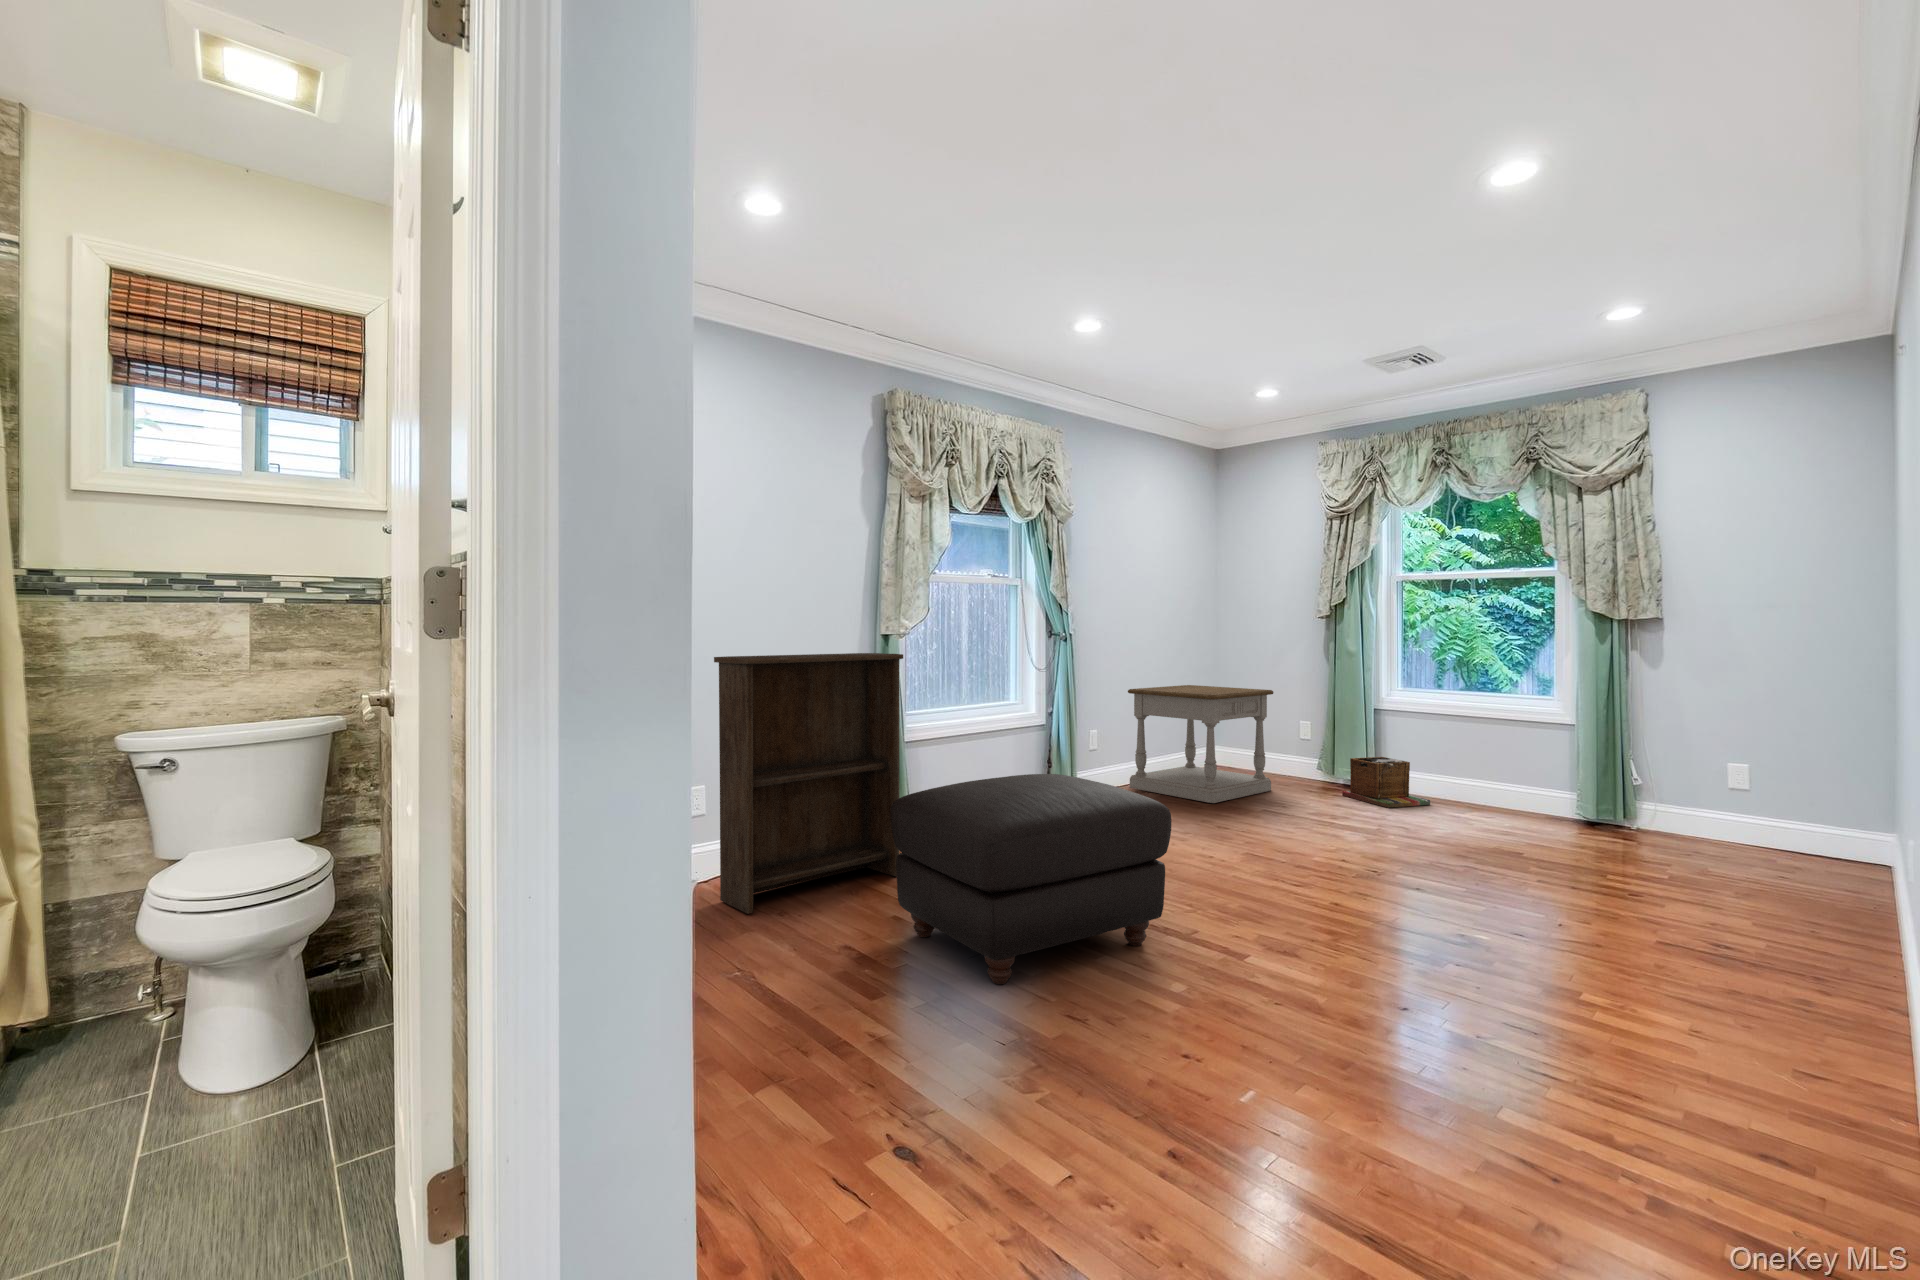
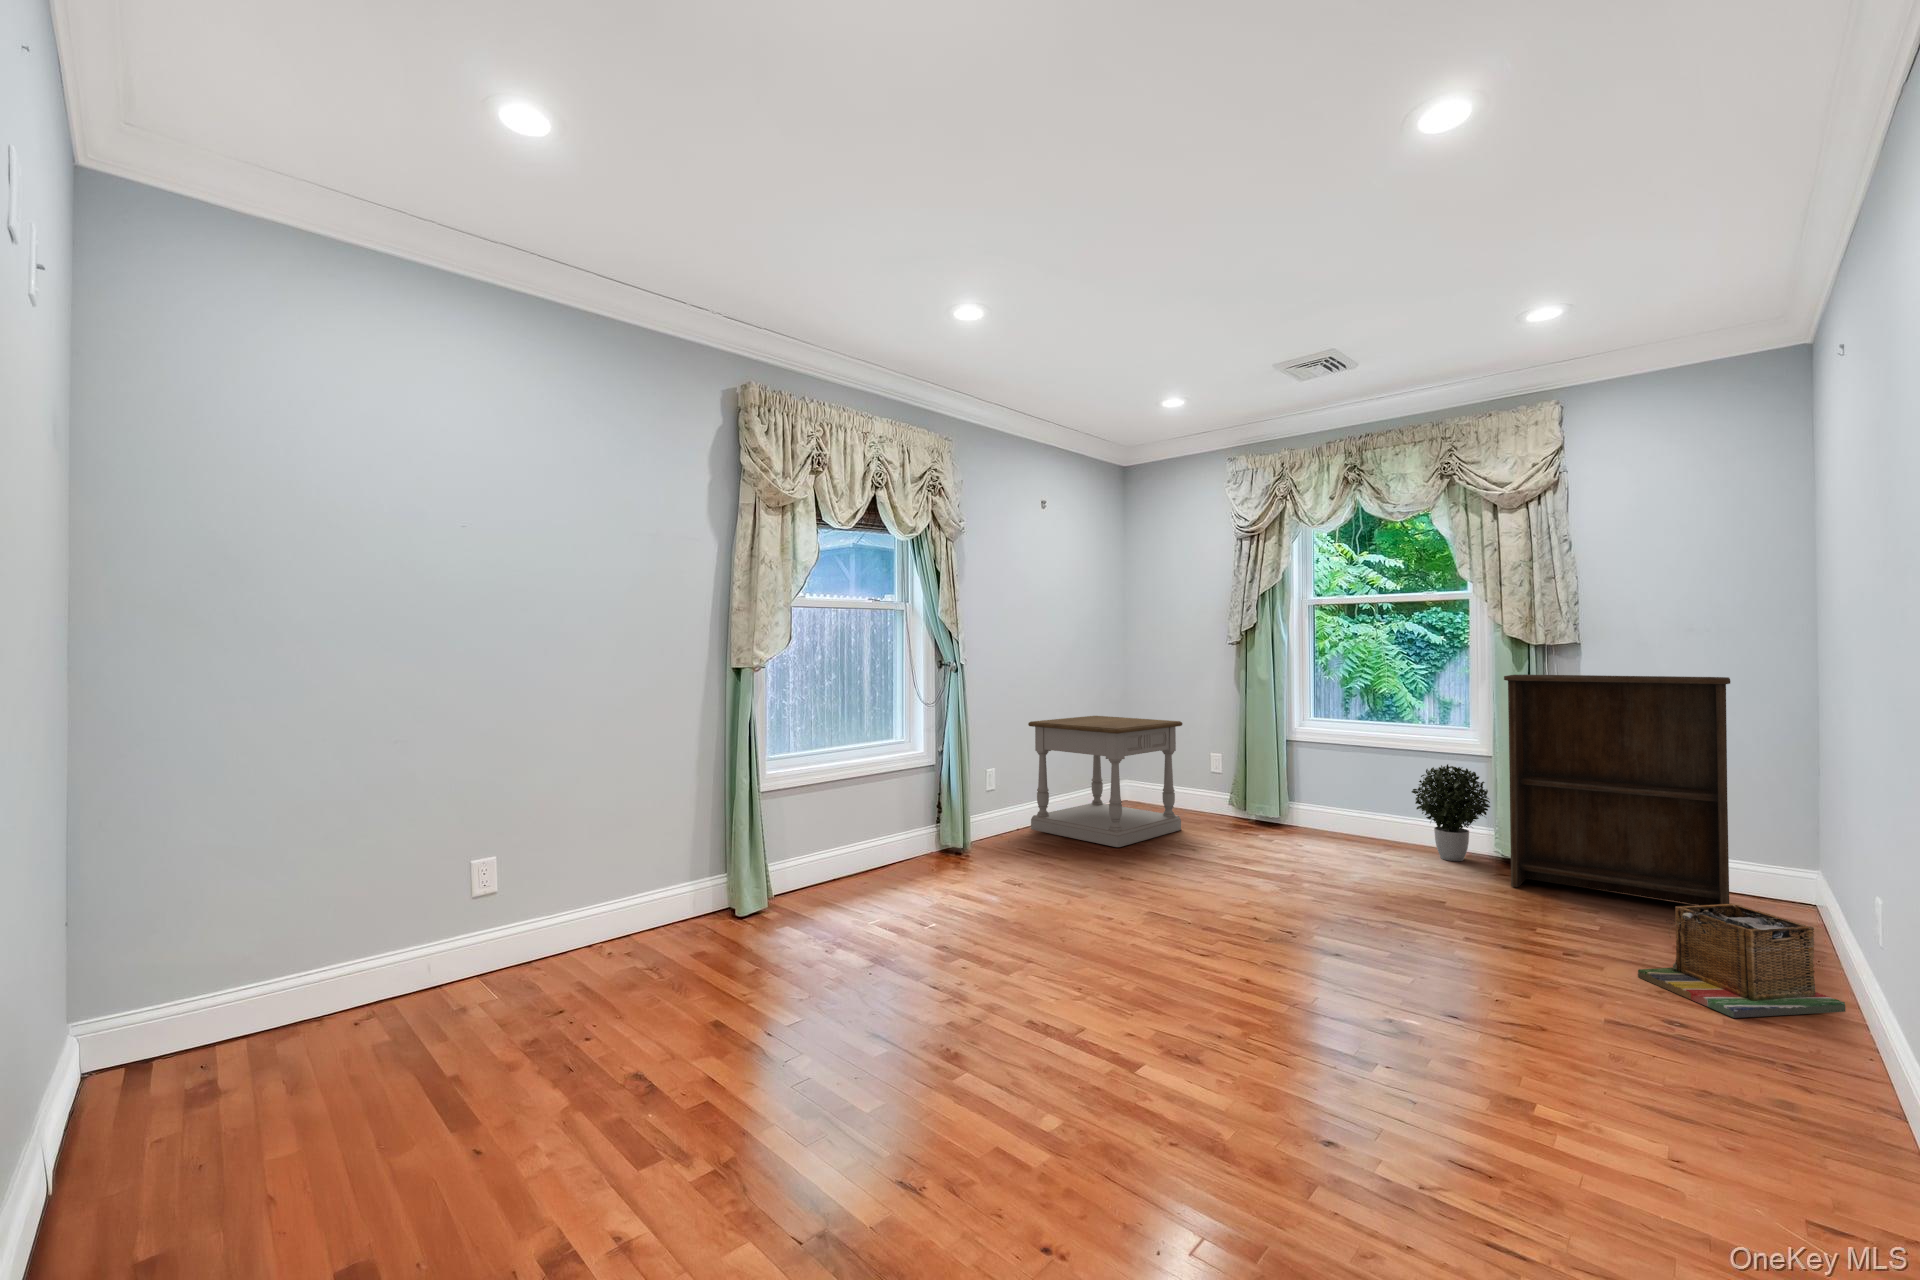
bookshelf: present [714,653,903,914] -> present [1504,675,1730,905]
potted plant: none [1494,730,1571,820] -> present [1412,764,1490,861]
laundry basket: present [1342,757,1430,808] -> present [1638,904,1845,1018]
ottoman: present [891,774,1171,984] -> none [700,837,1048,1132]

